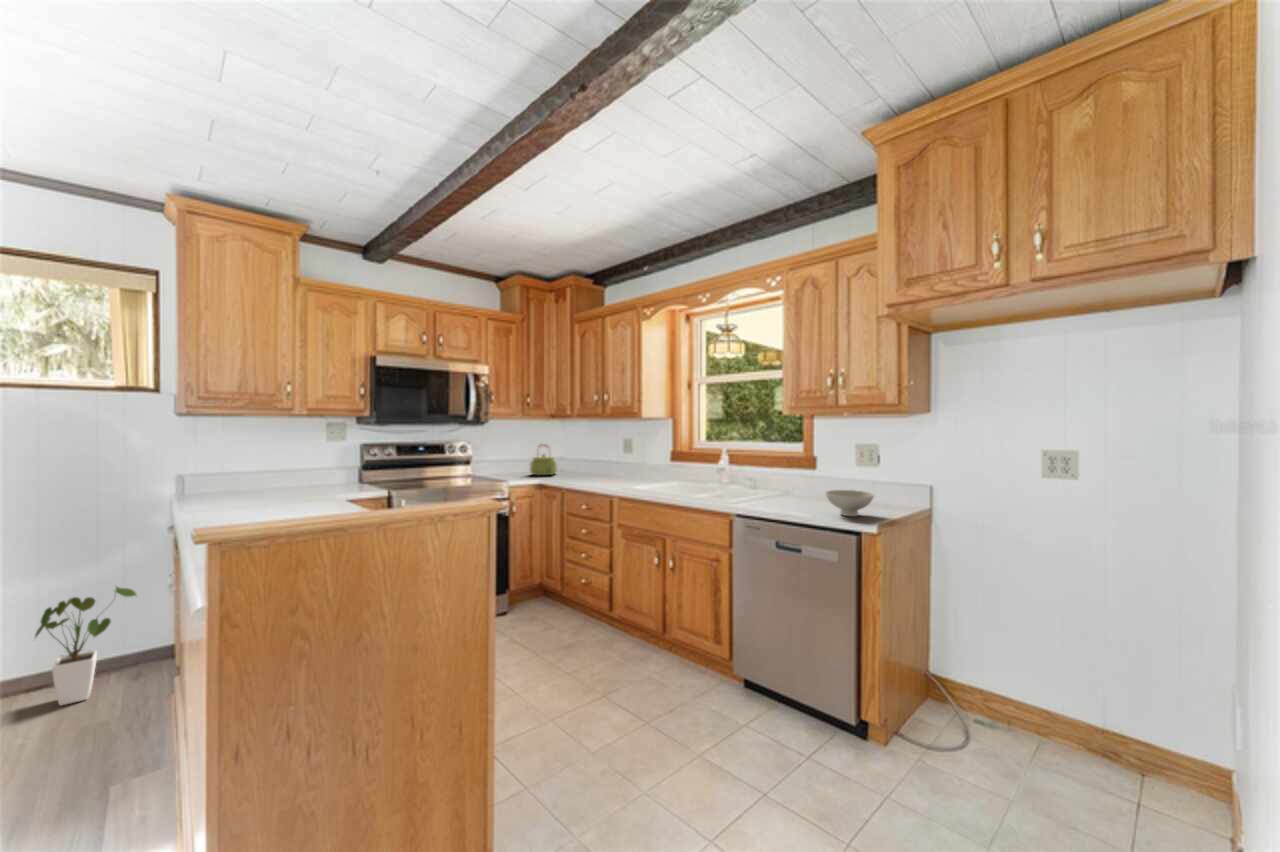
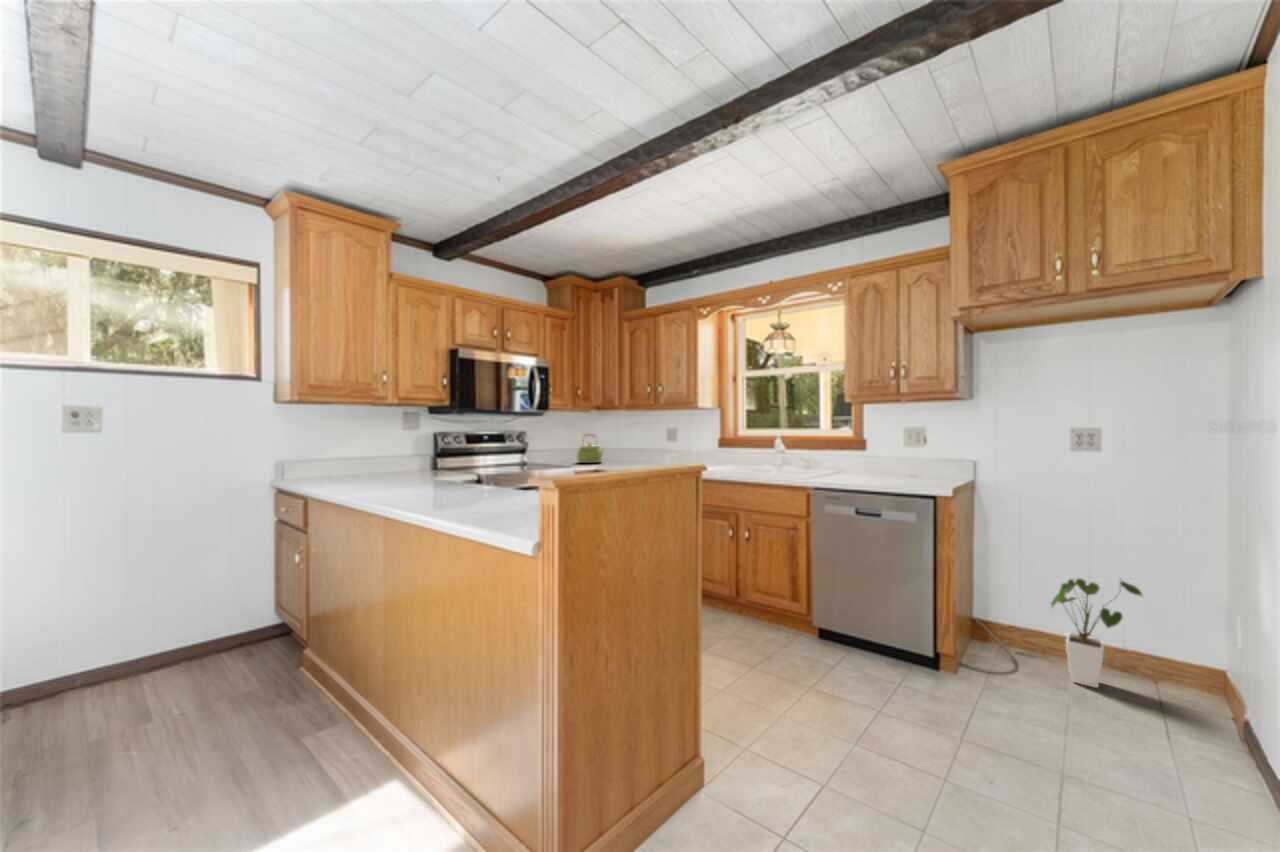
bowl: present [826,490,874,516] -> none [896,465,940,486]
house plant: present [35,587,136,706] -> present [1051,579,1142,688]

